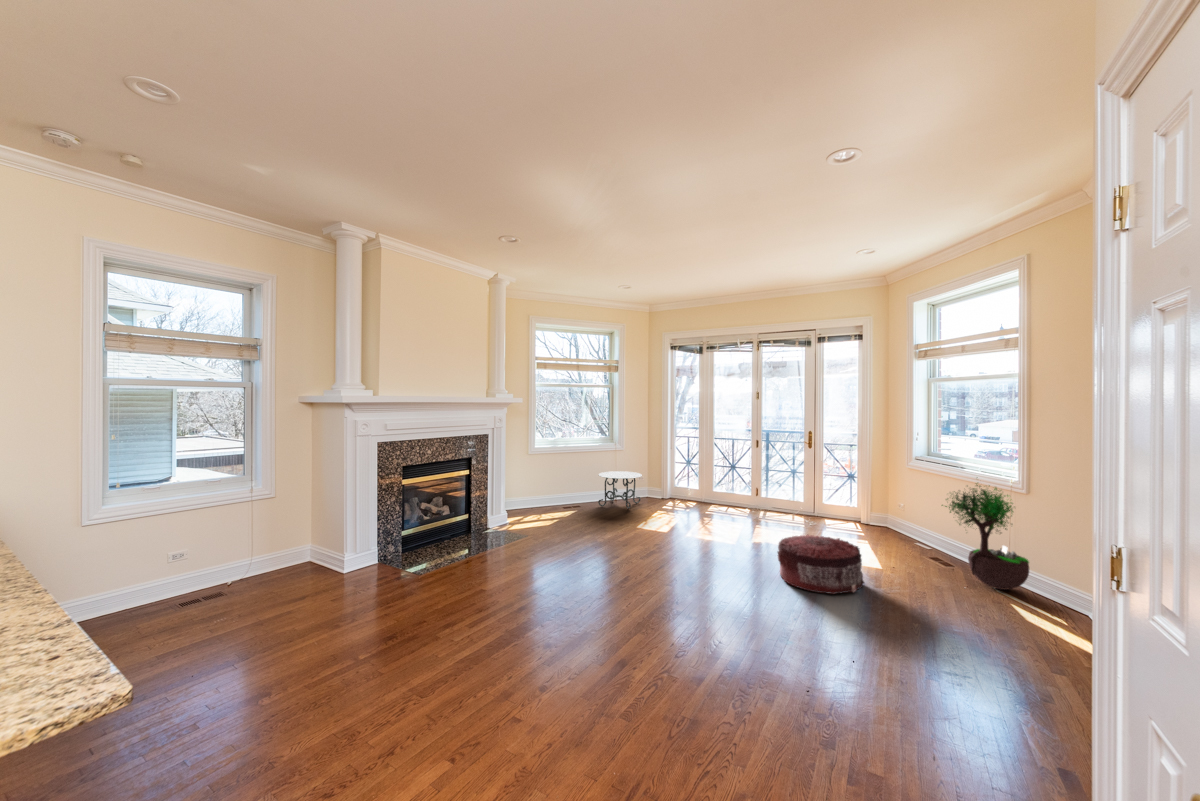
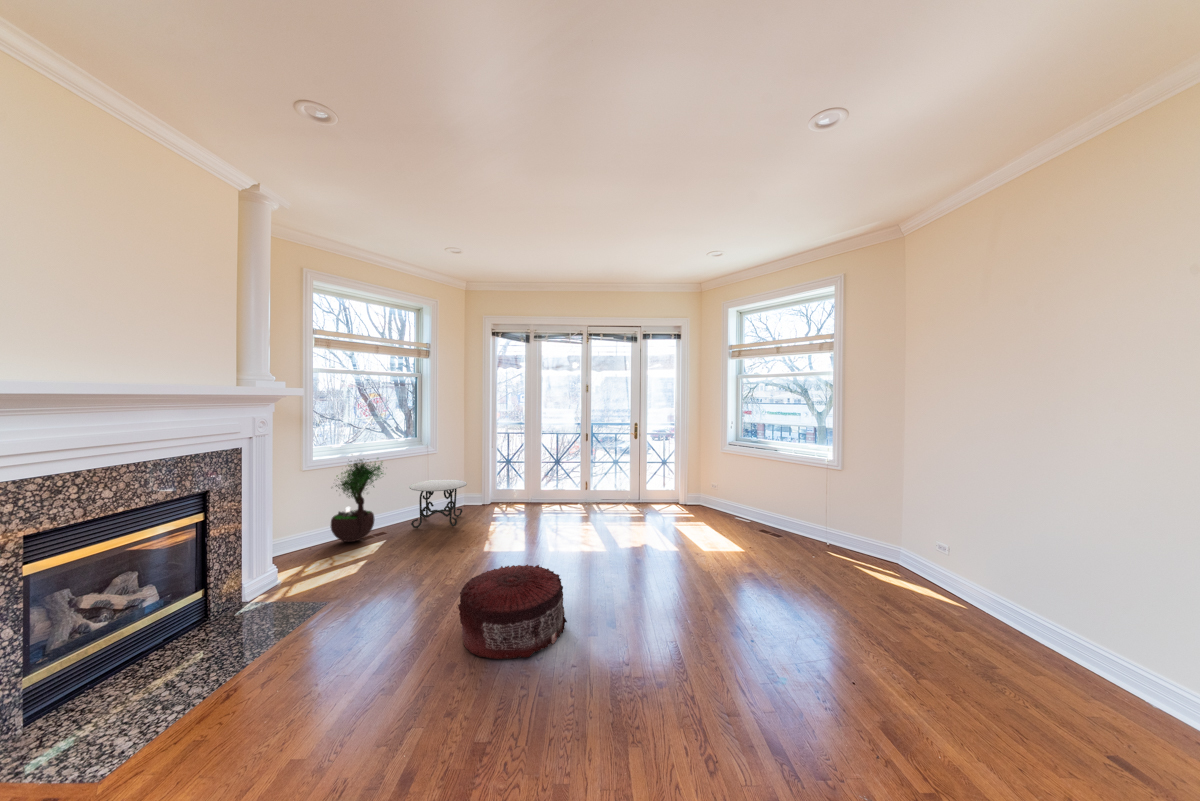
potted tree: present [942,485,1029,590] -> present [330,460,383,542]
pouf: present [778,535,865,594] -> present [458,564,567,659]

